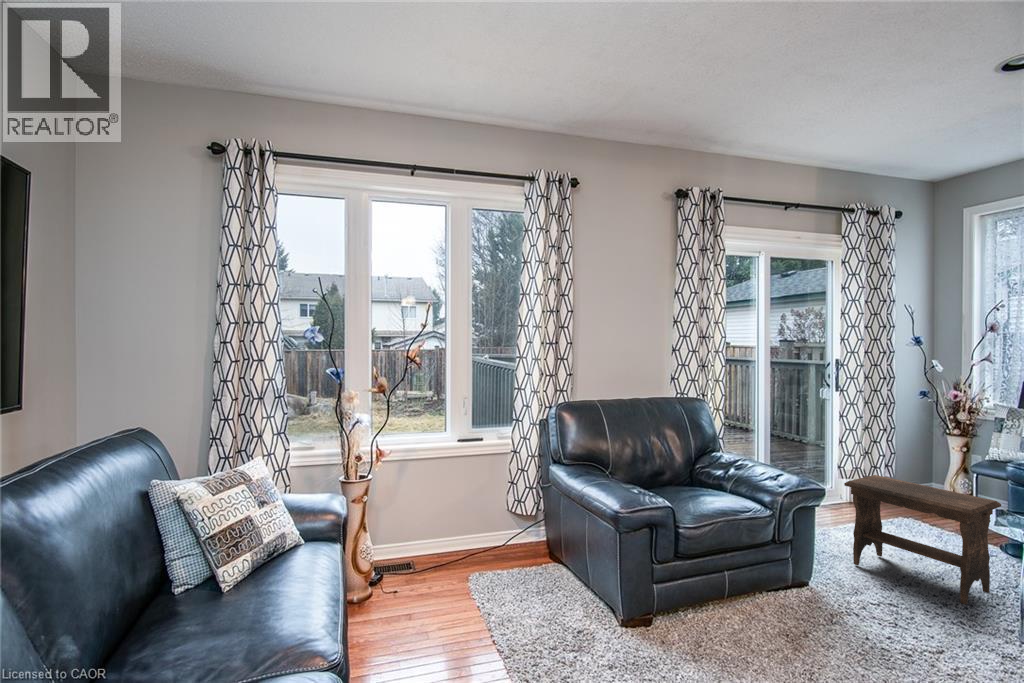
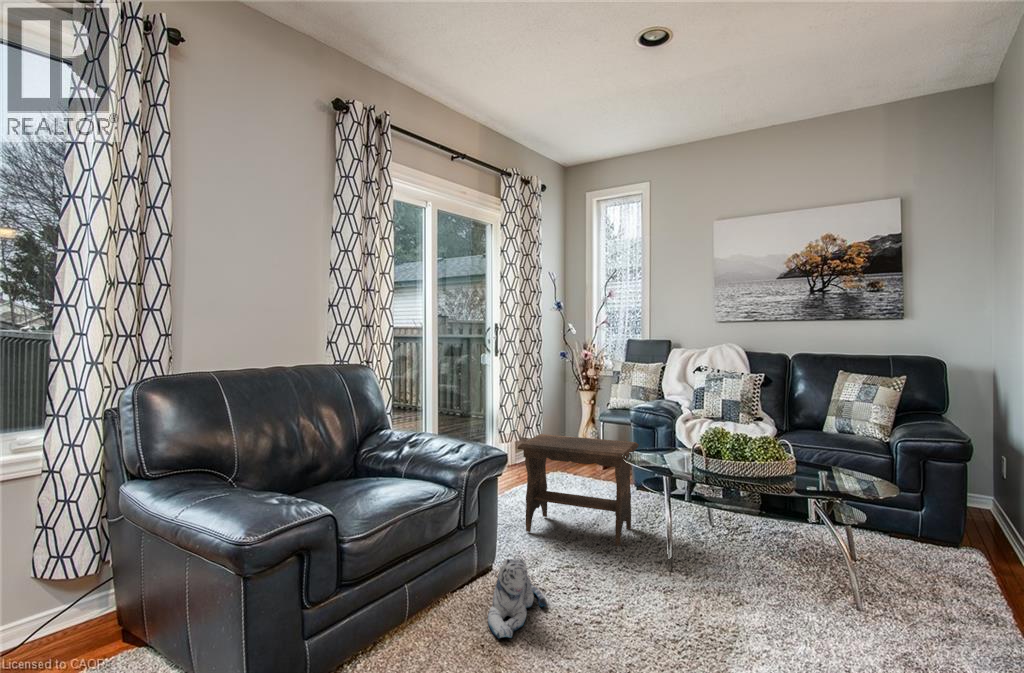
plush toy: none [797,576,858,641] -> present [488,559,546,639]

